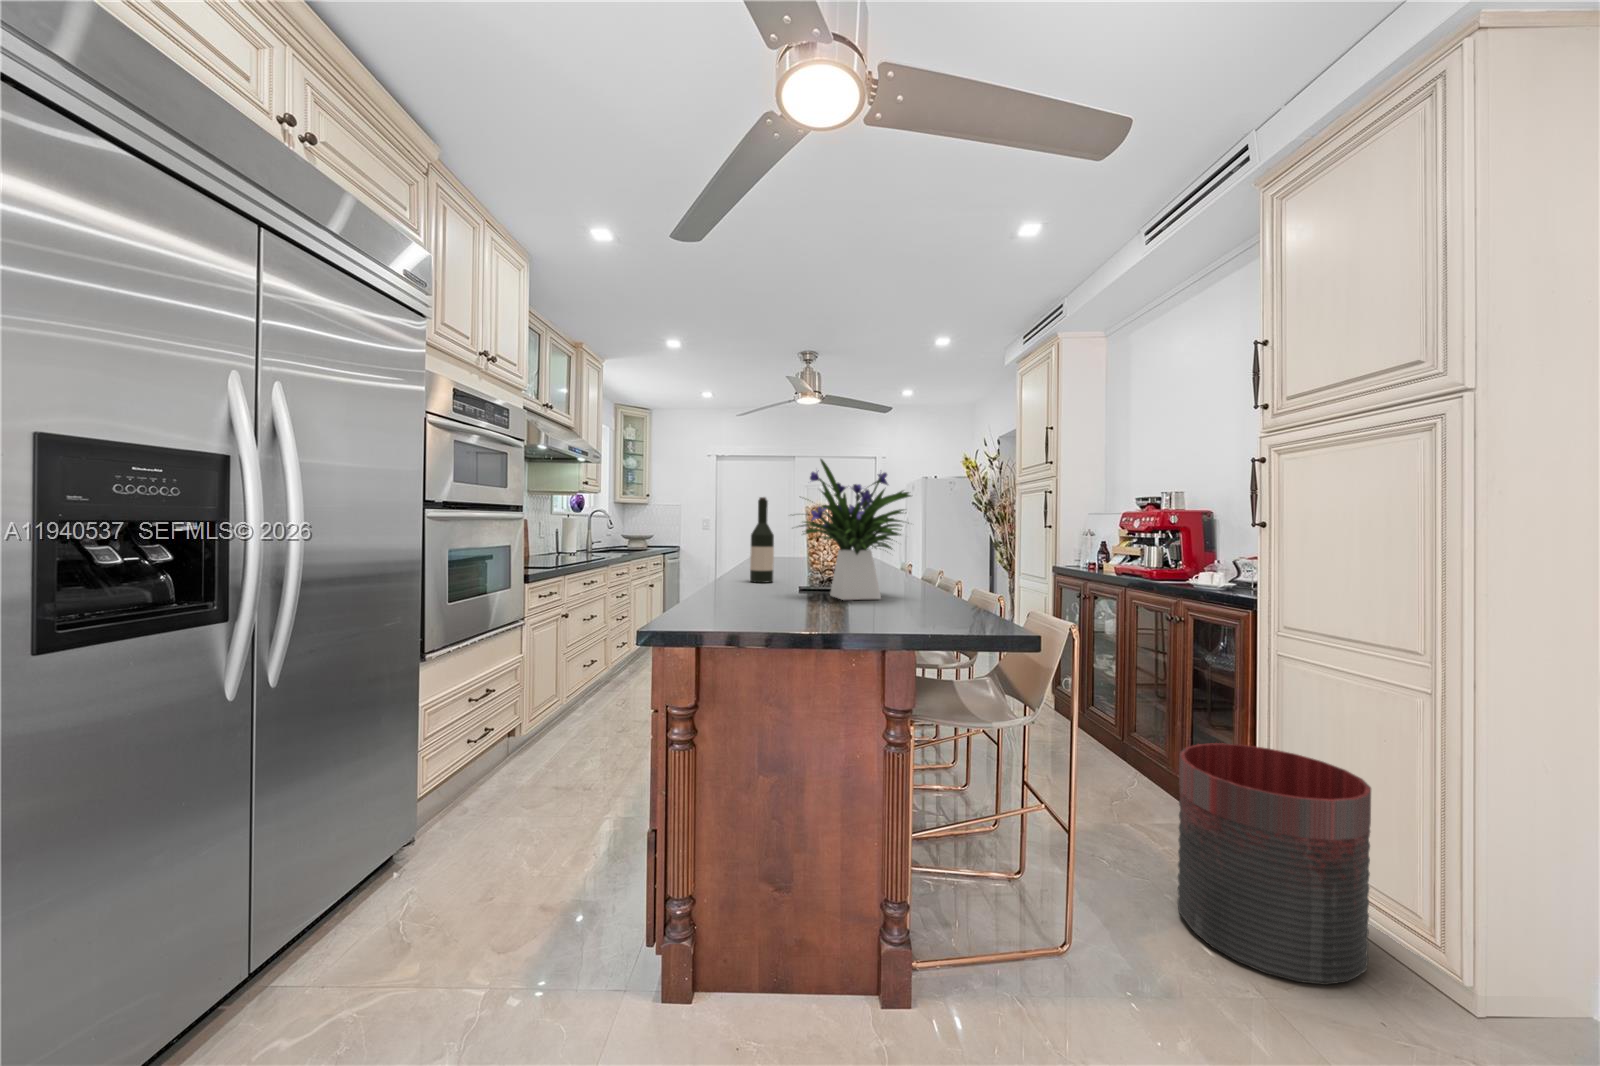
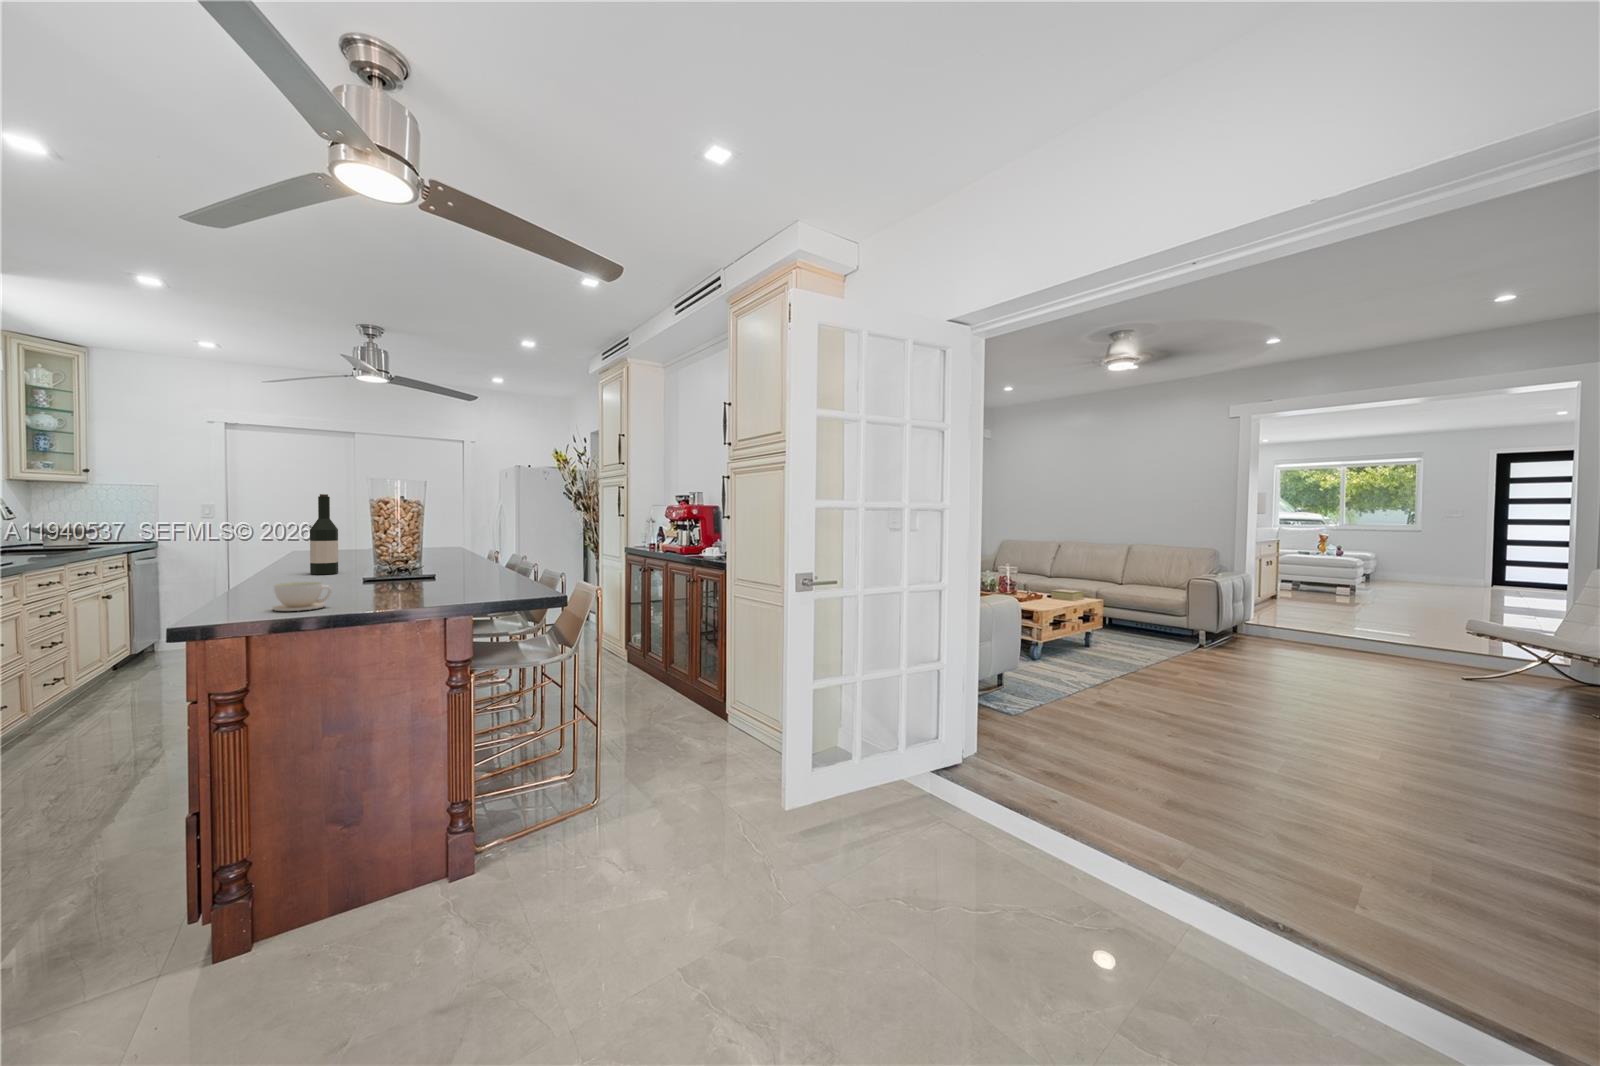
flower arrangement: present [799,459,911,600] -> none [351,466,478,585]
coffee cup: none [718,589,772,622] -> present [272,582,332,611]
trash can: present [1177,743,1371,985] -> none [674,658,769,789]

